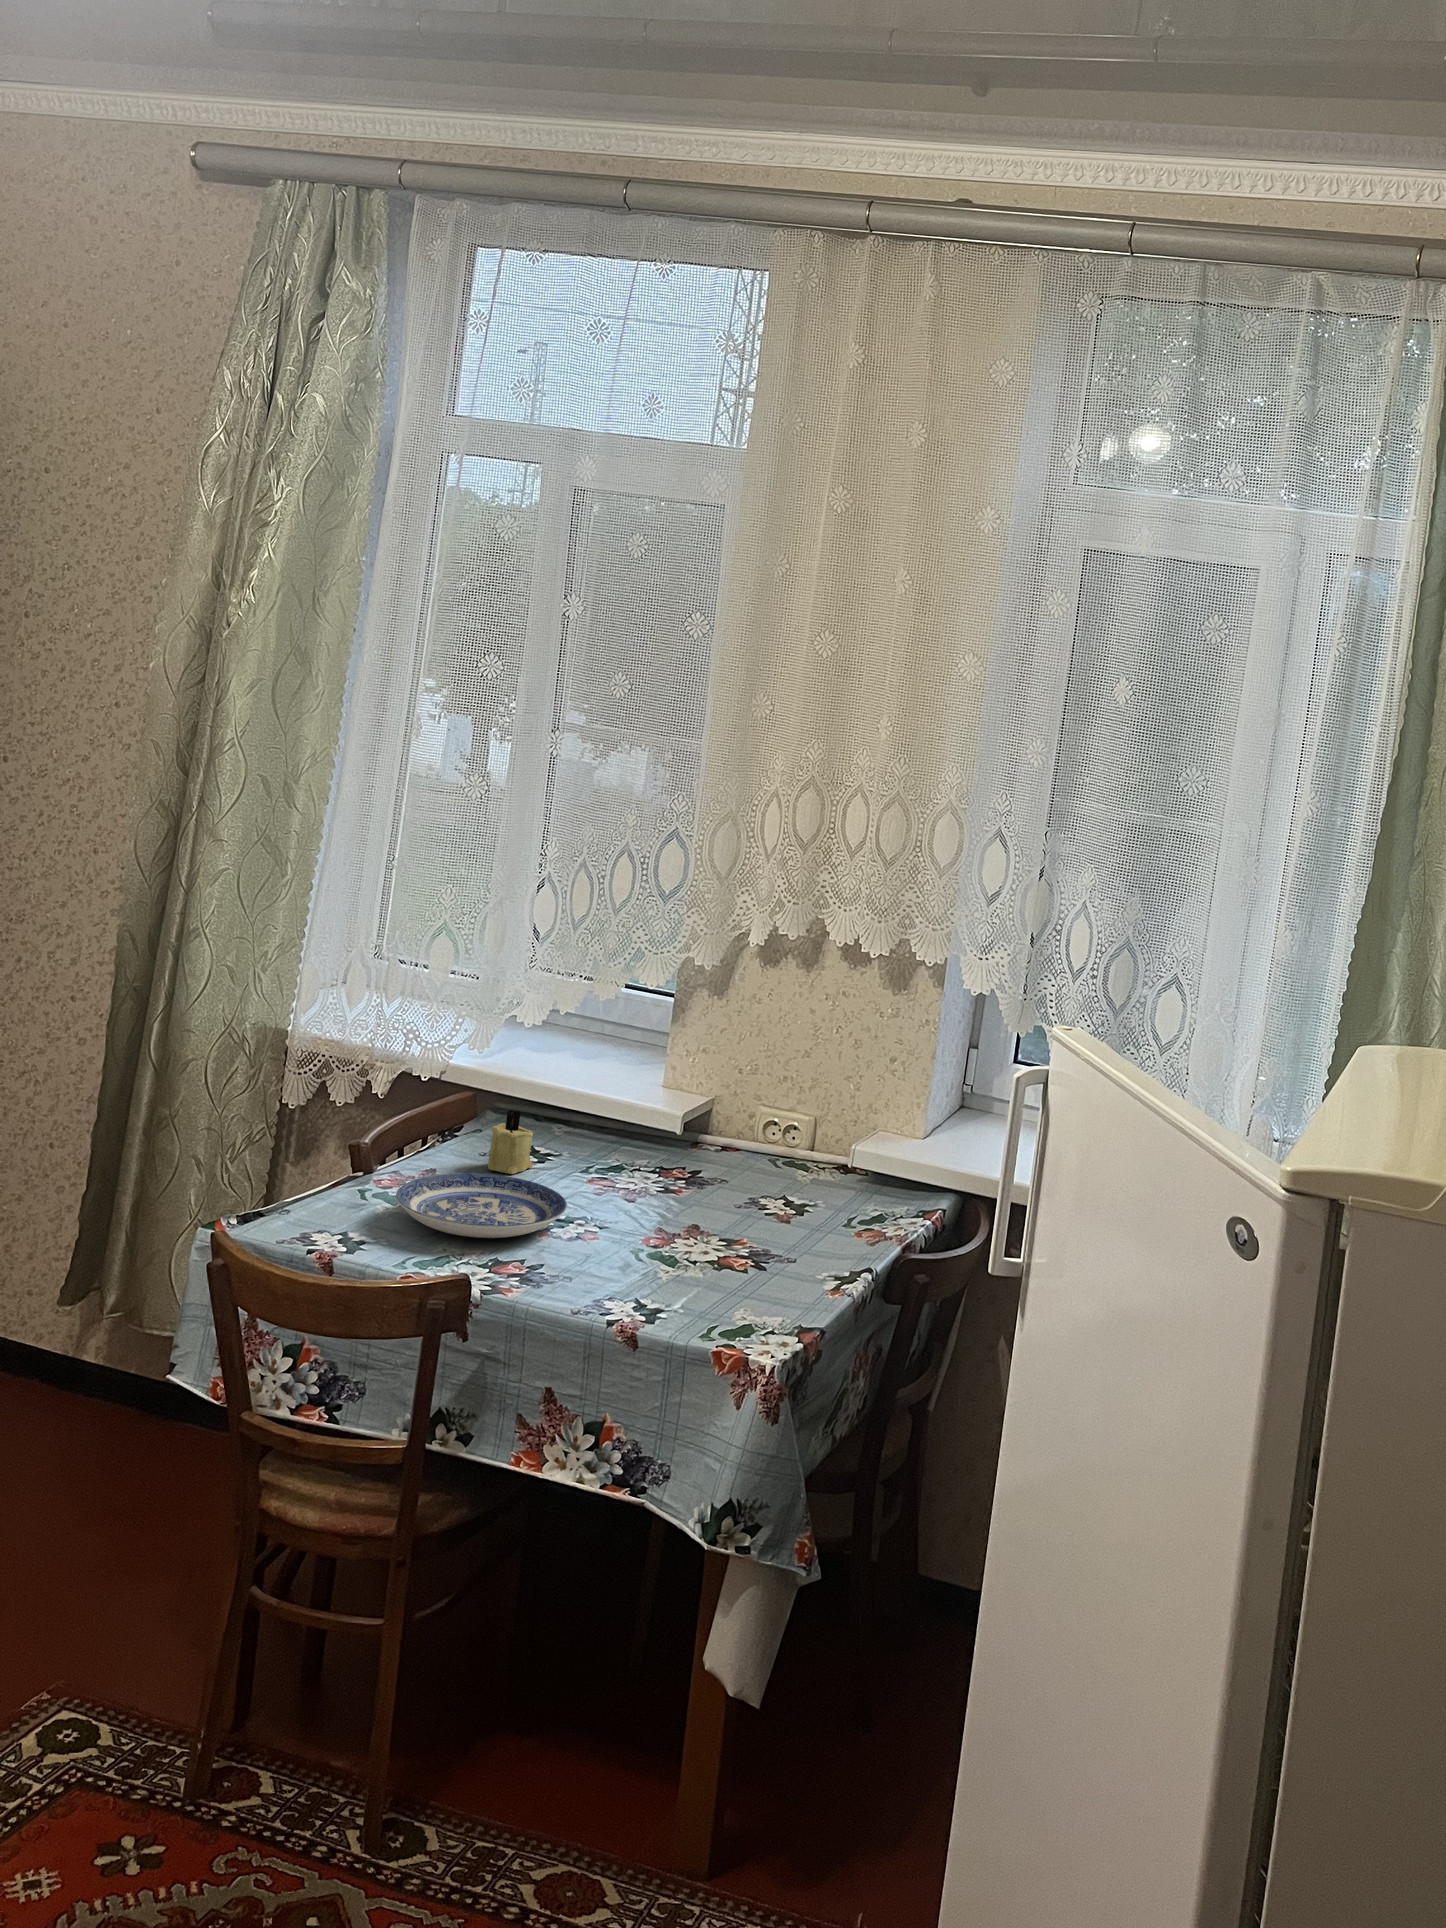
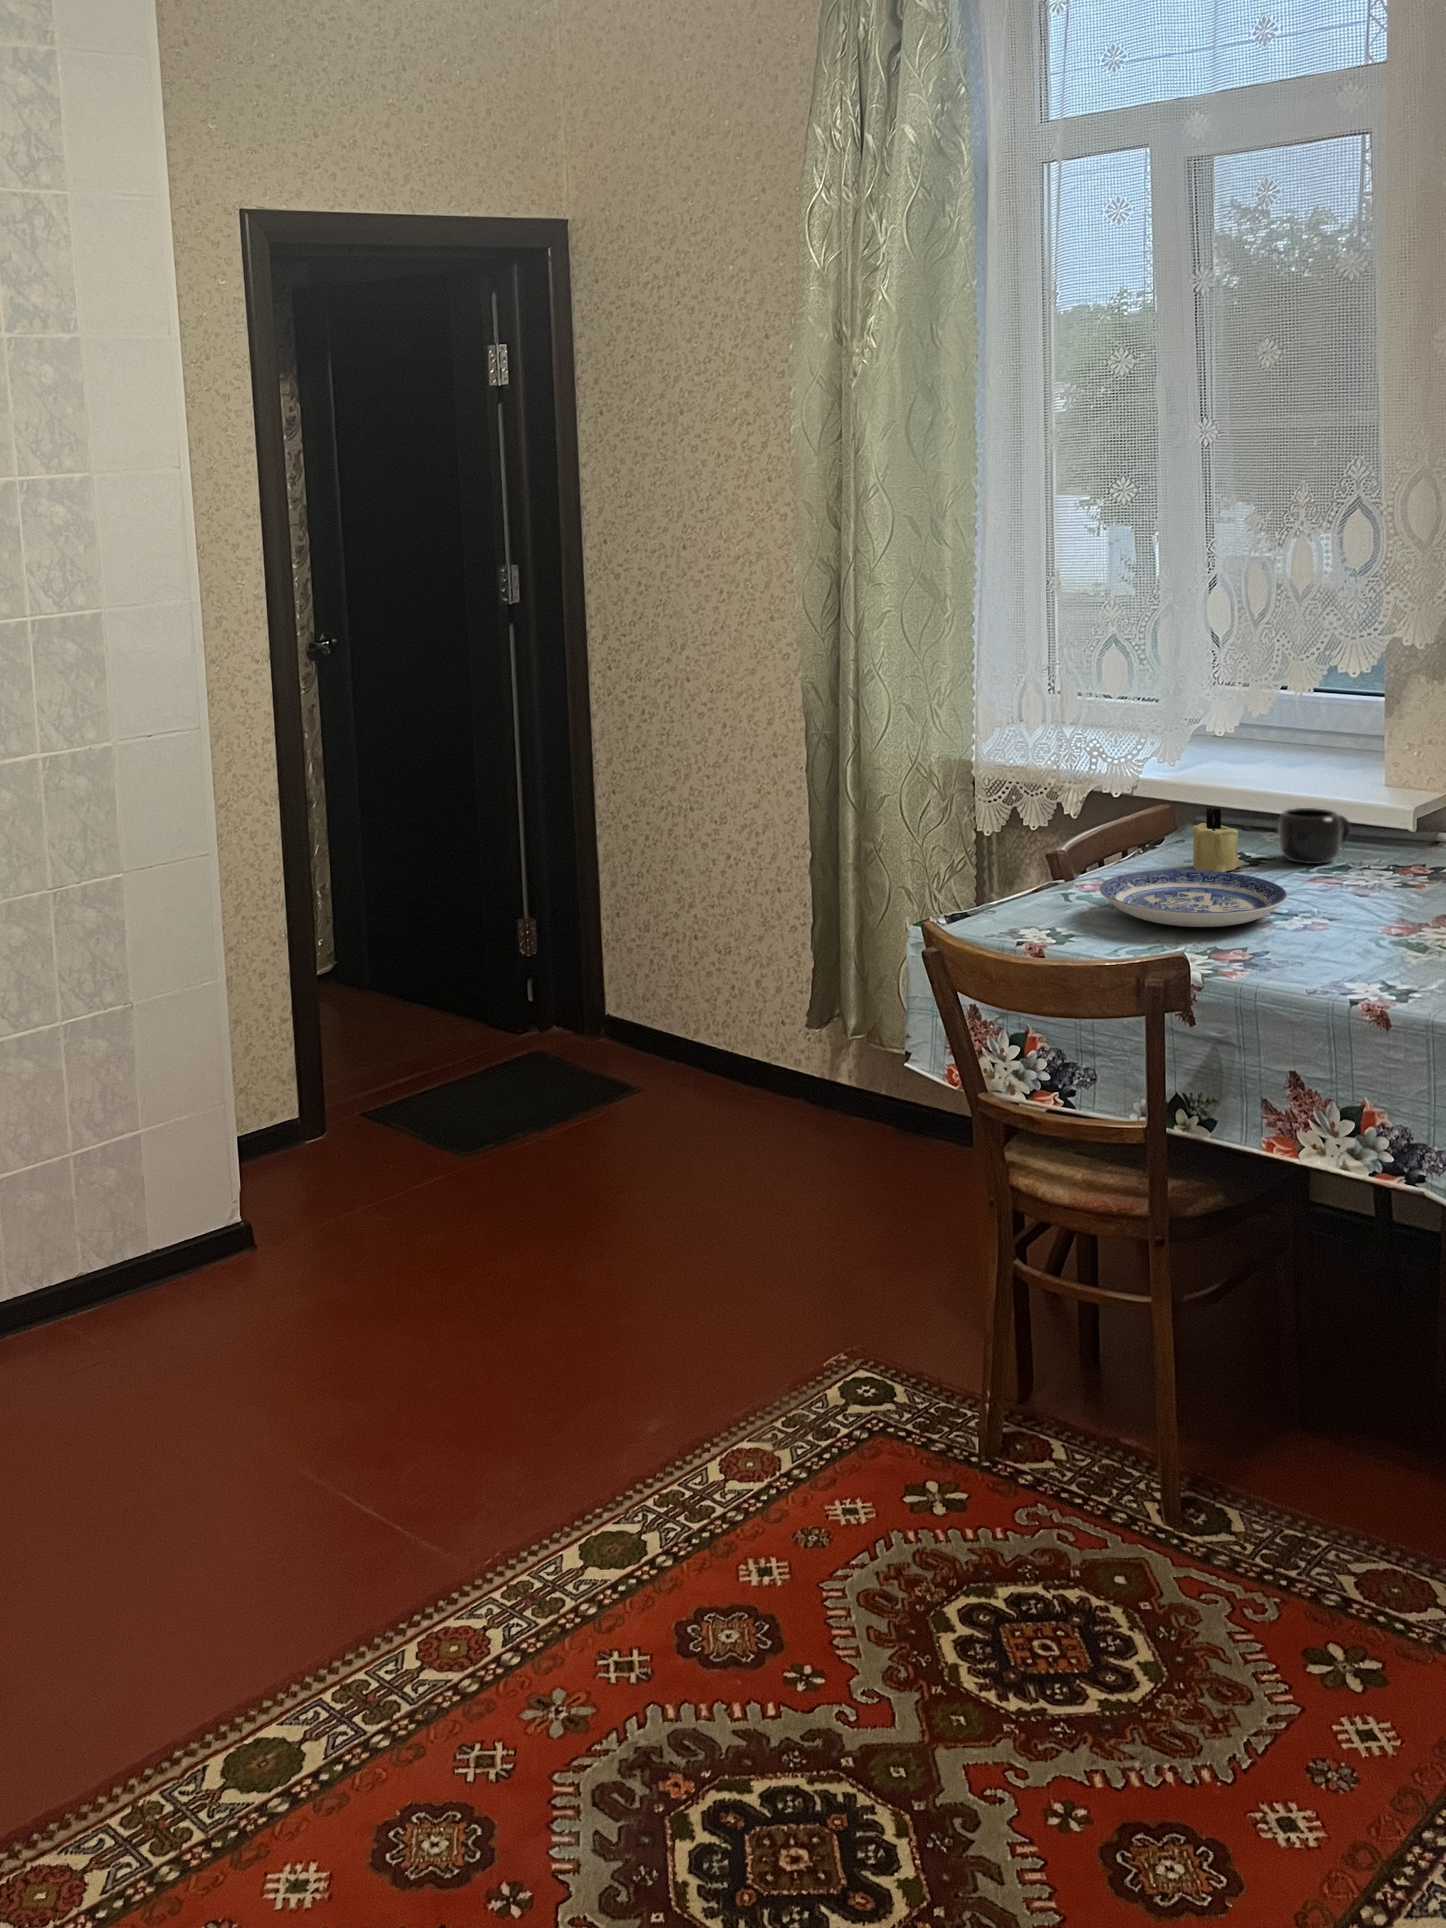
mug: none [568,1112,632,1167] -> present [1278,808,1350,864]

